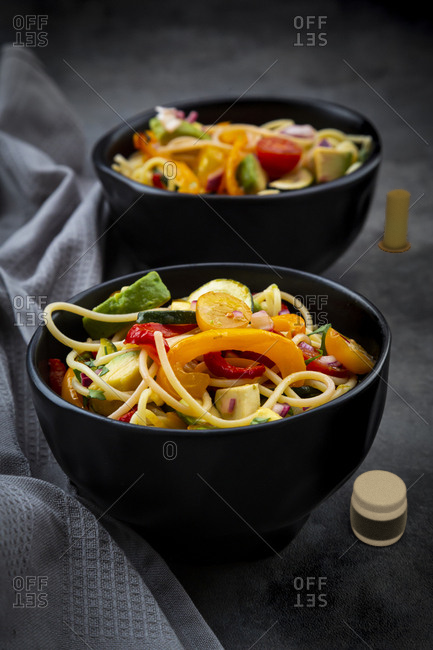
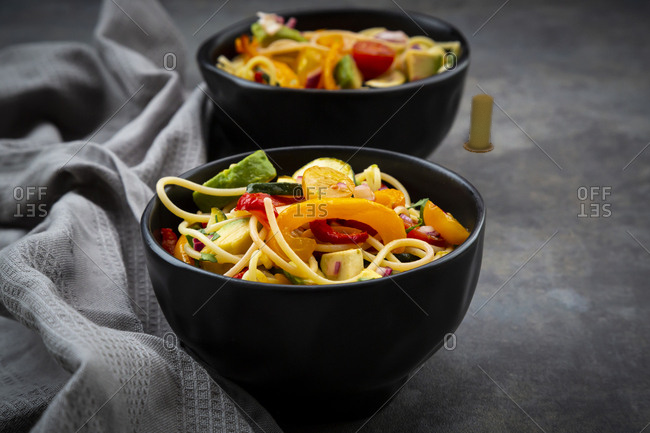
jar: present [350,470,407,546] -> none [445,336,498,407]

